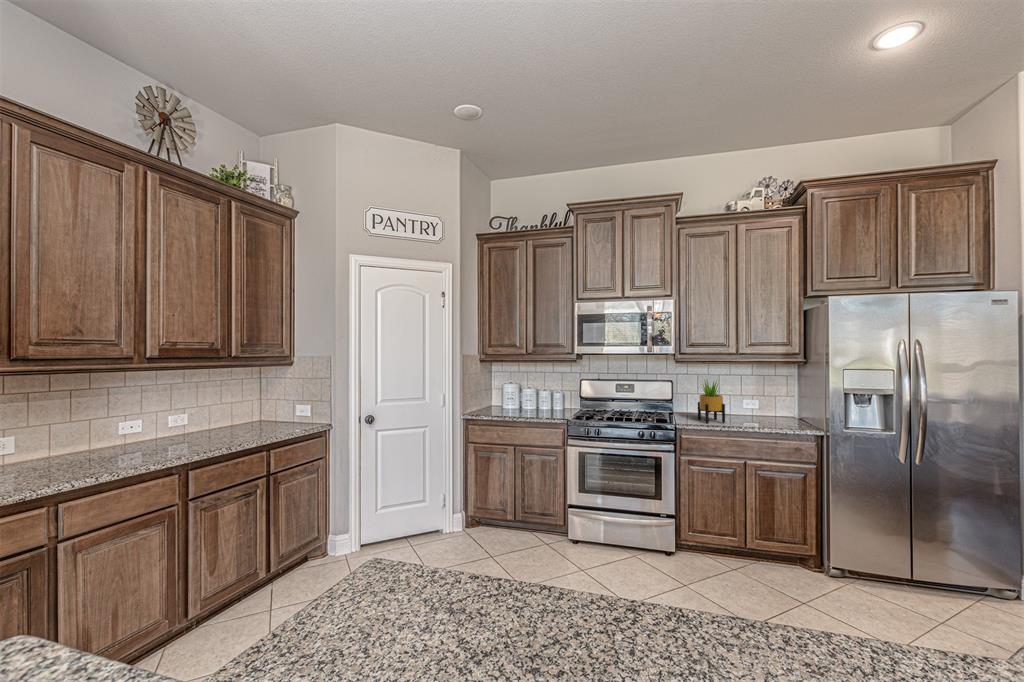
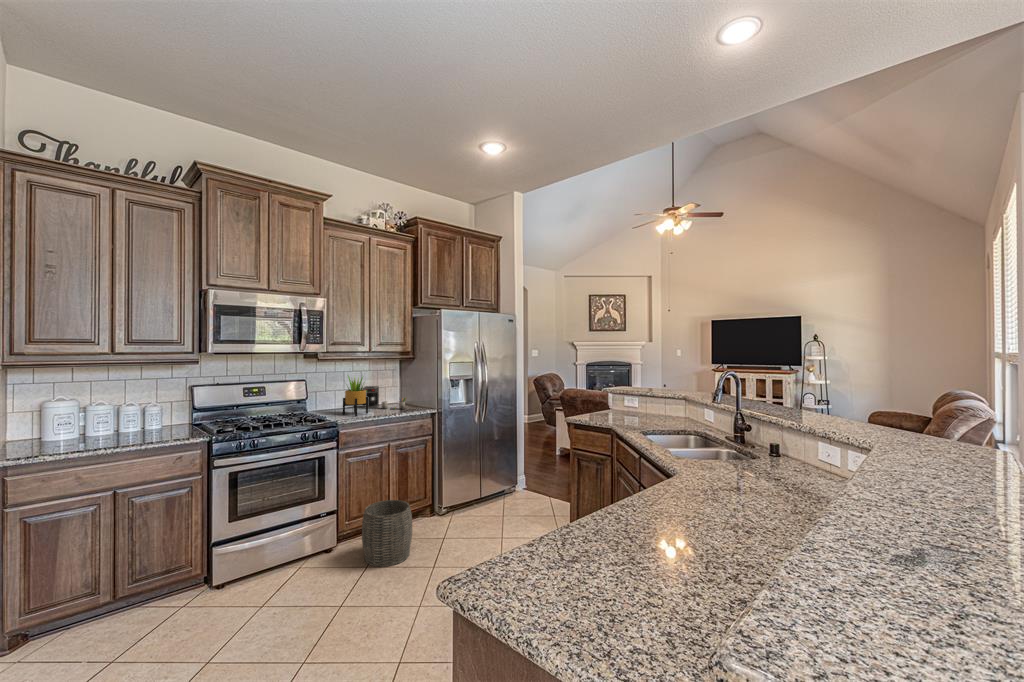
coffee maker: none [733,392,788,424] -> present [362,386,406,409]
woven basket: none [687,521,746,599] -> present [362,500,412,567]

